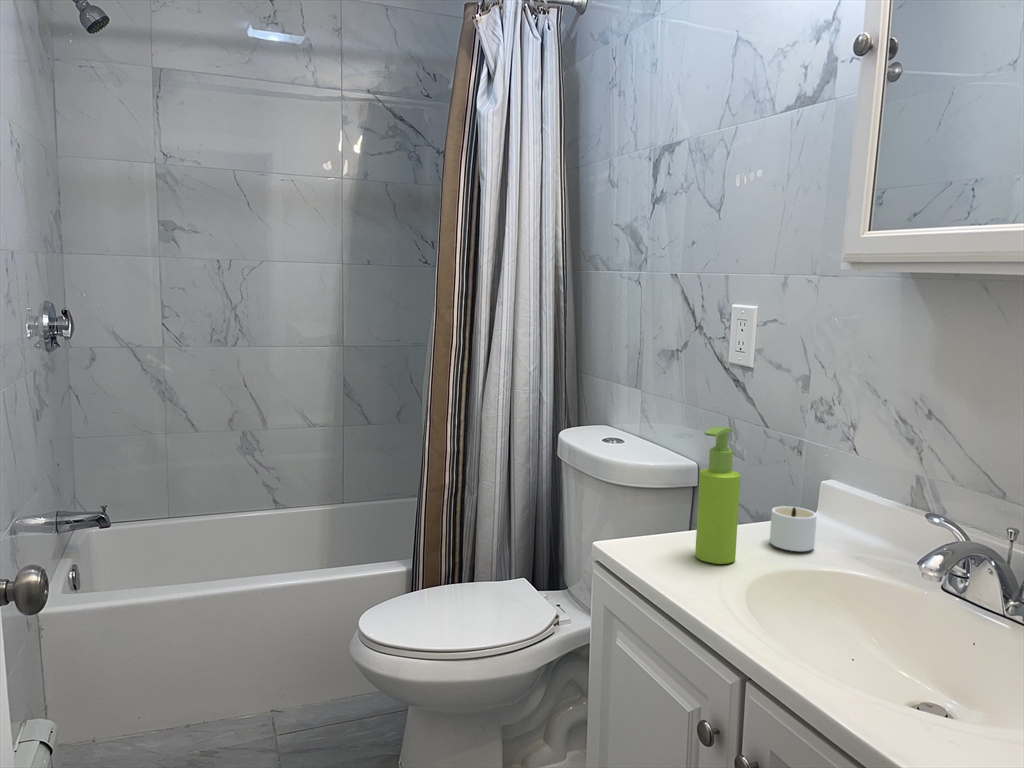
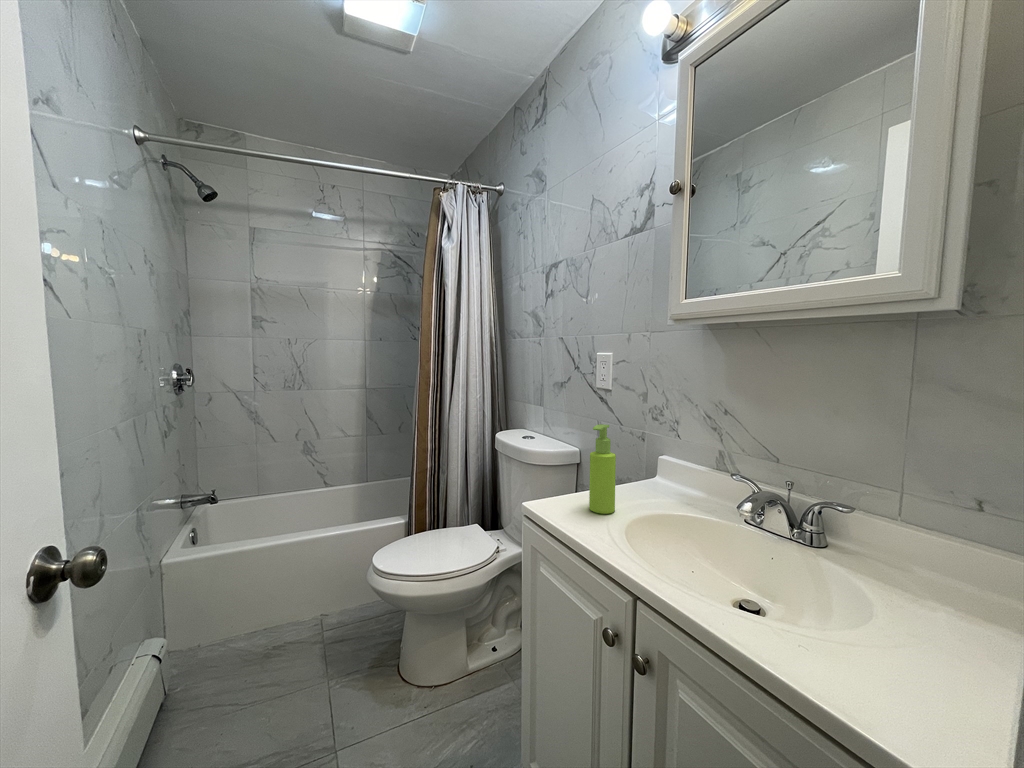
candle: present [770,506,817,551] -> none [634,473,670,502]

